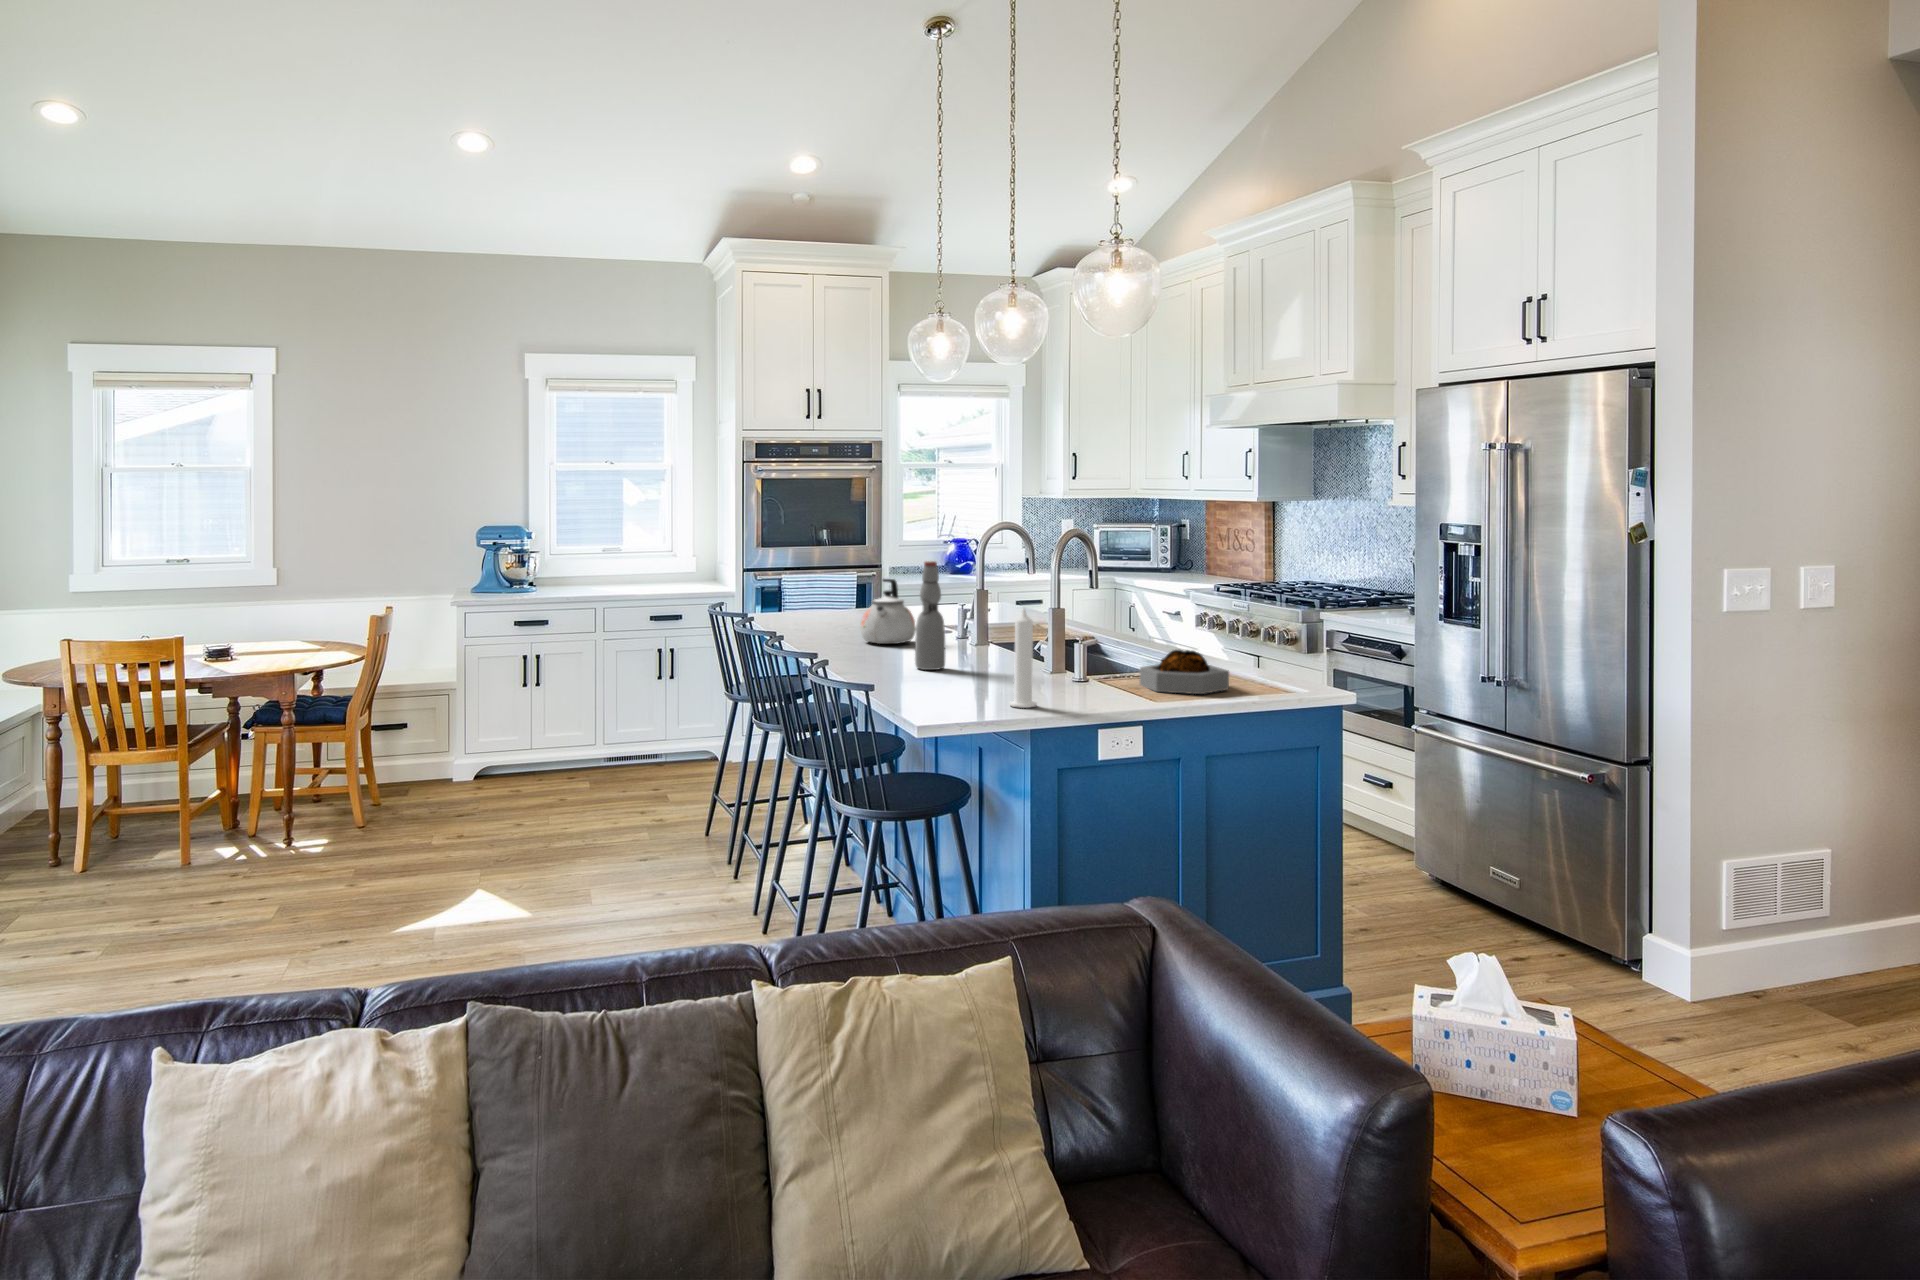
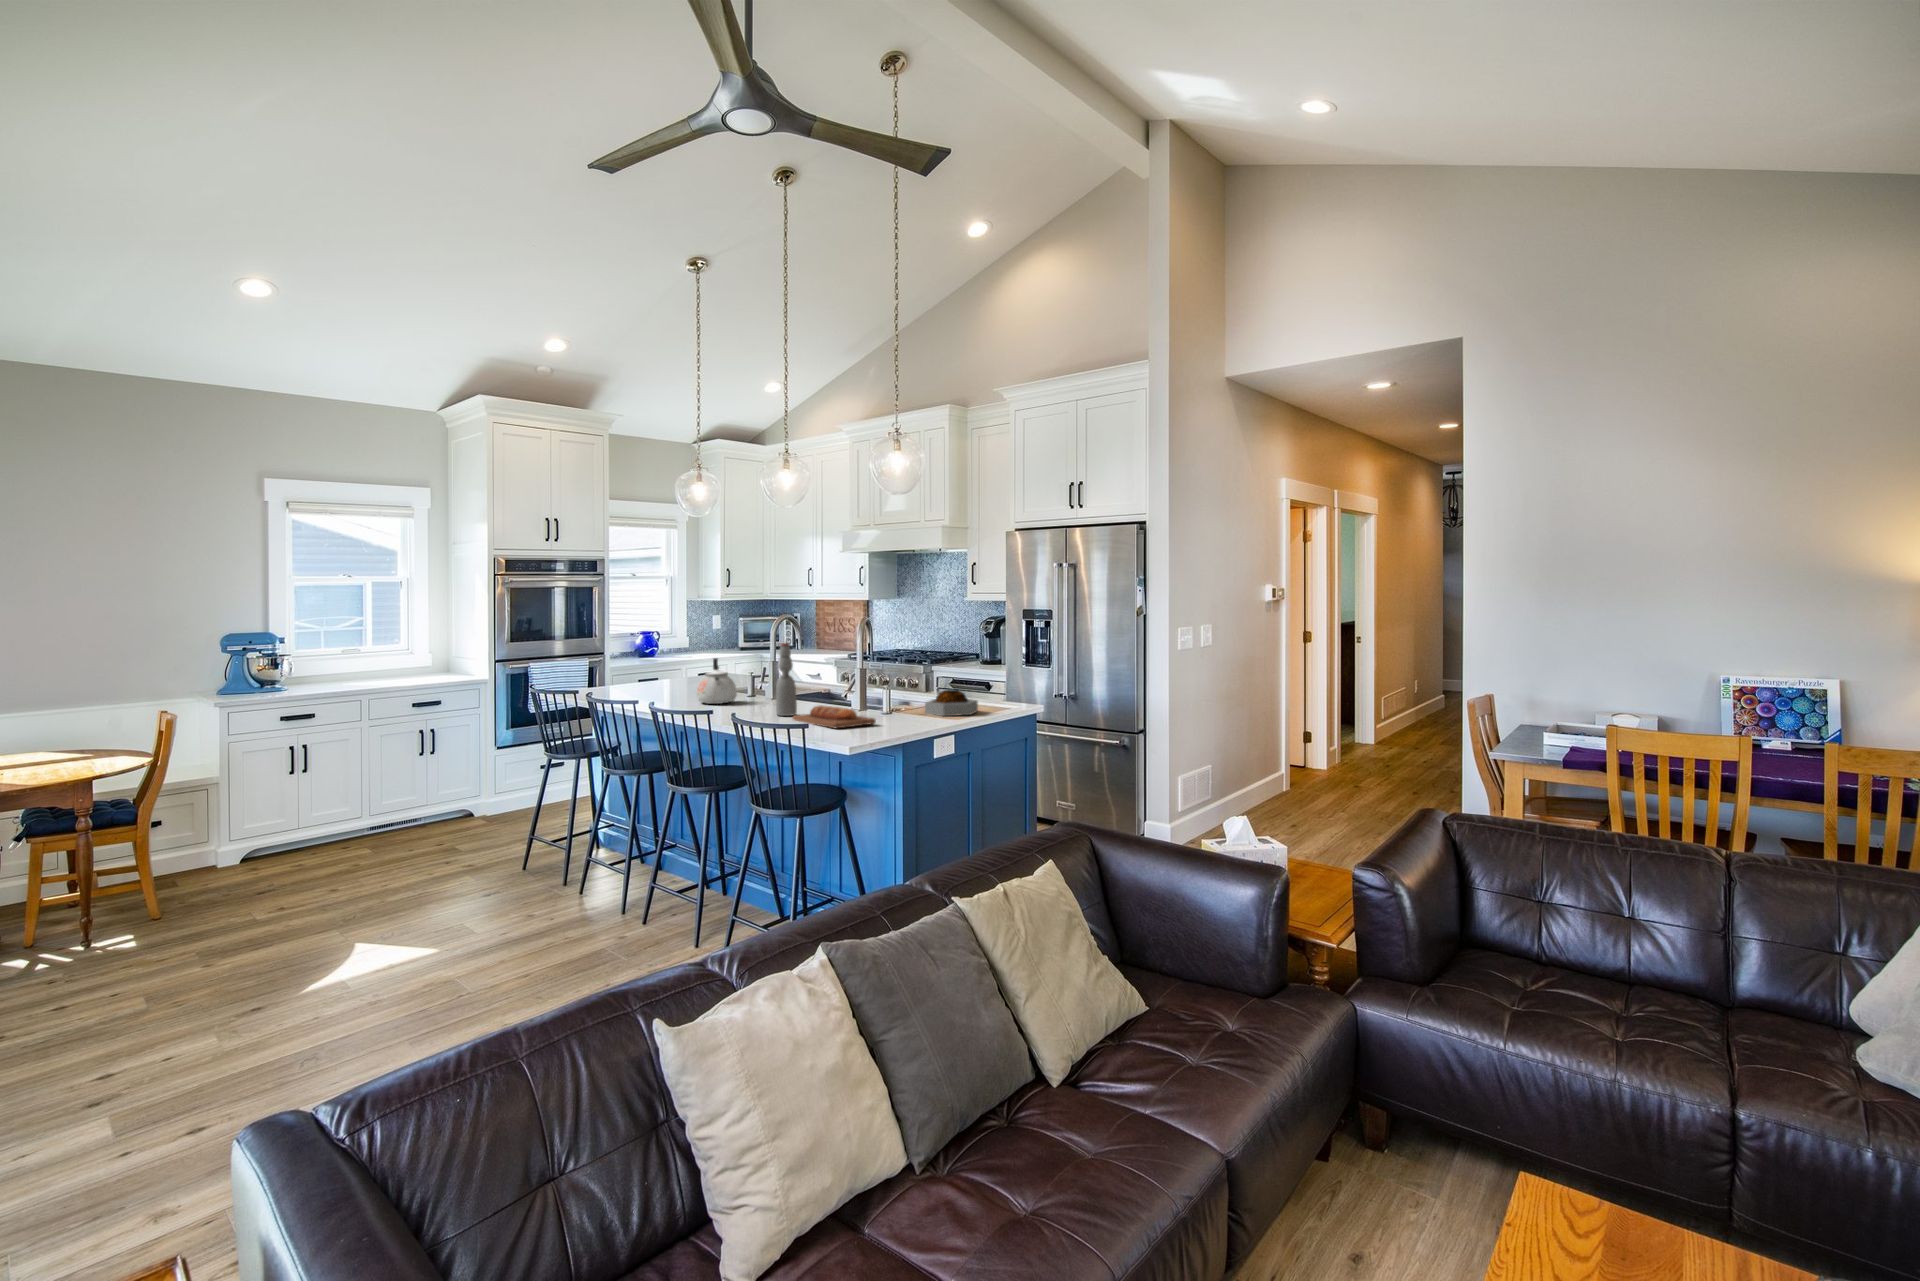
candle: present [1009,608,1037,708] -> none [885,667,902,730]
bread loaf: none [922,658,1014,695] -> present [793,706,876,728]

